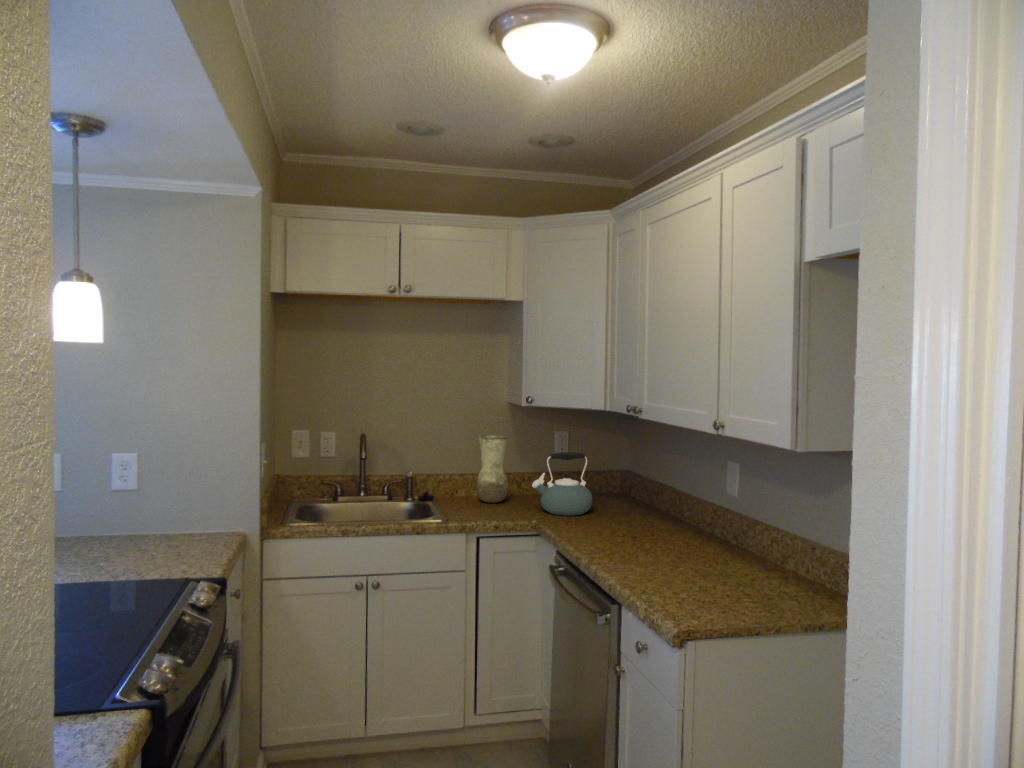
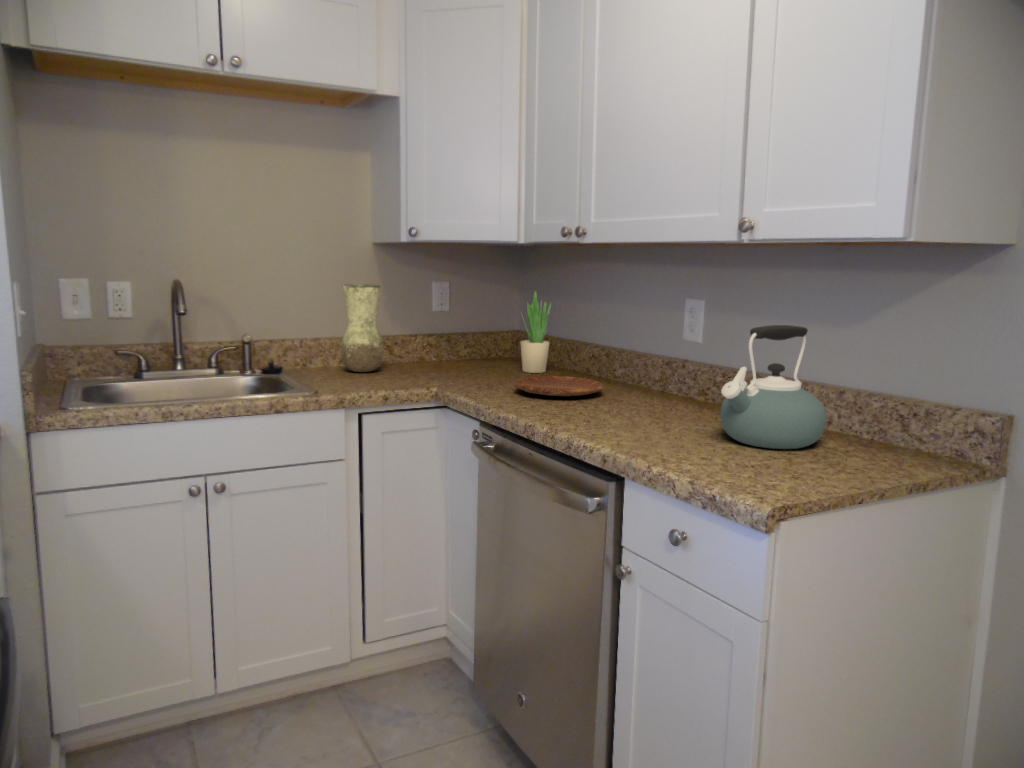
potted plant: none [614,441,642,510] -> present [520,289,551,373]
kettle: present [532,452,592,516] -> present [720,325,826,449]
tray: none [589,516,661,535] -> present [514,376,603,396]

